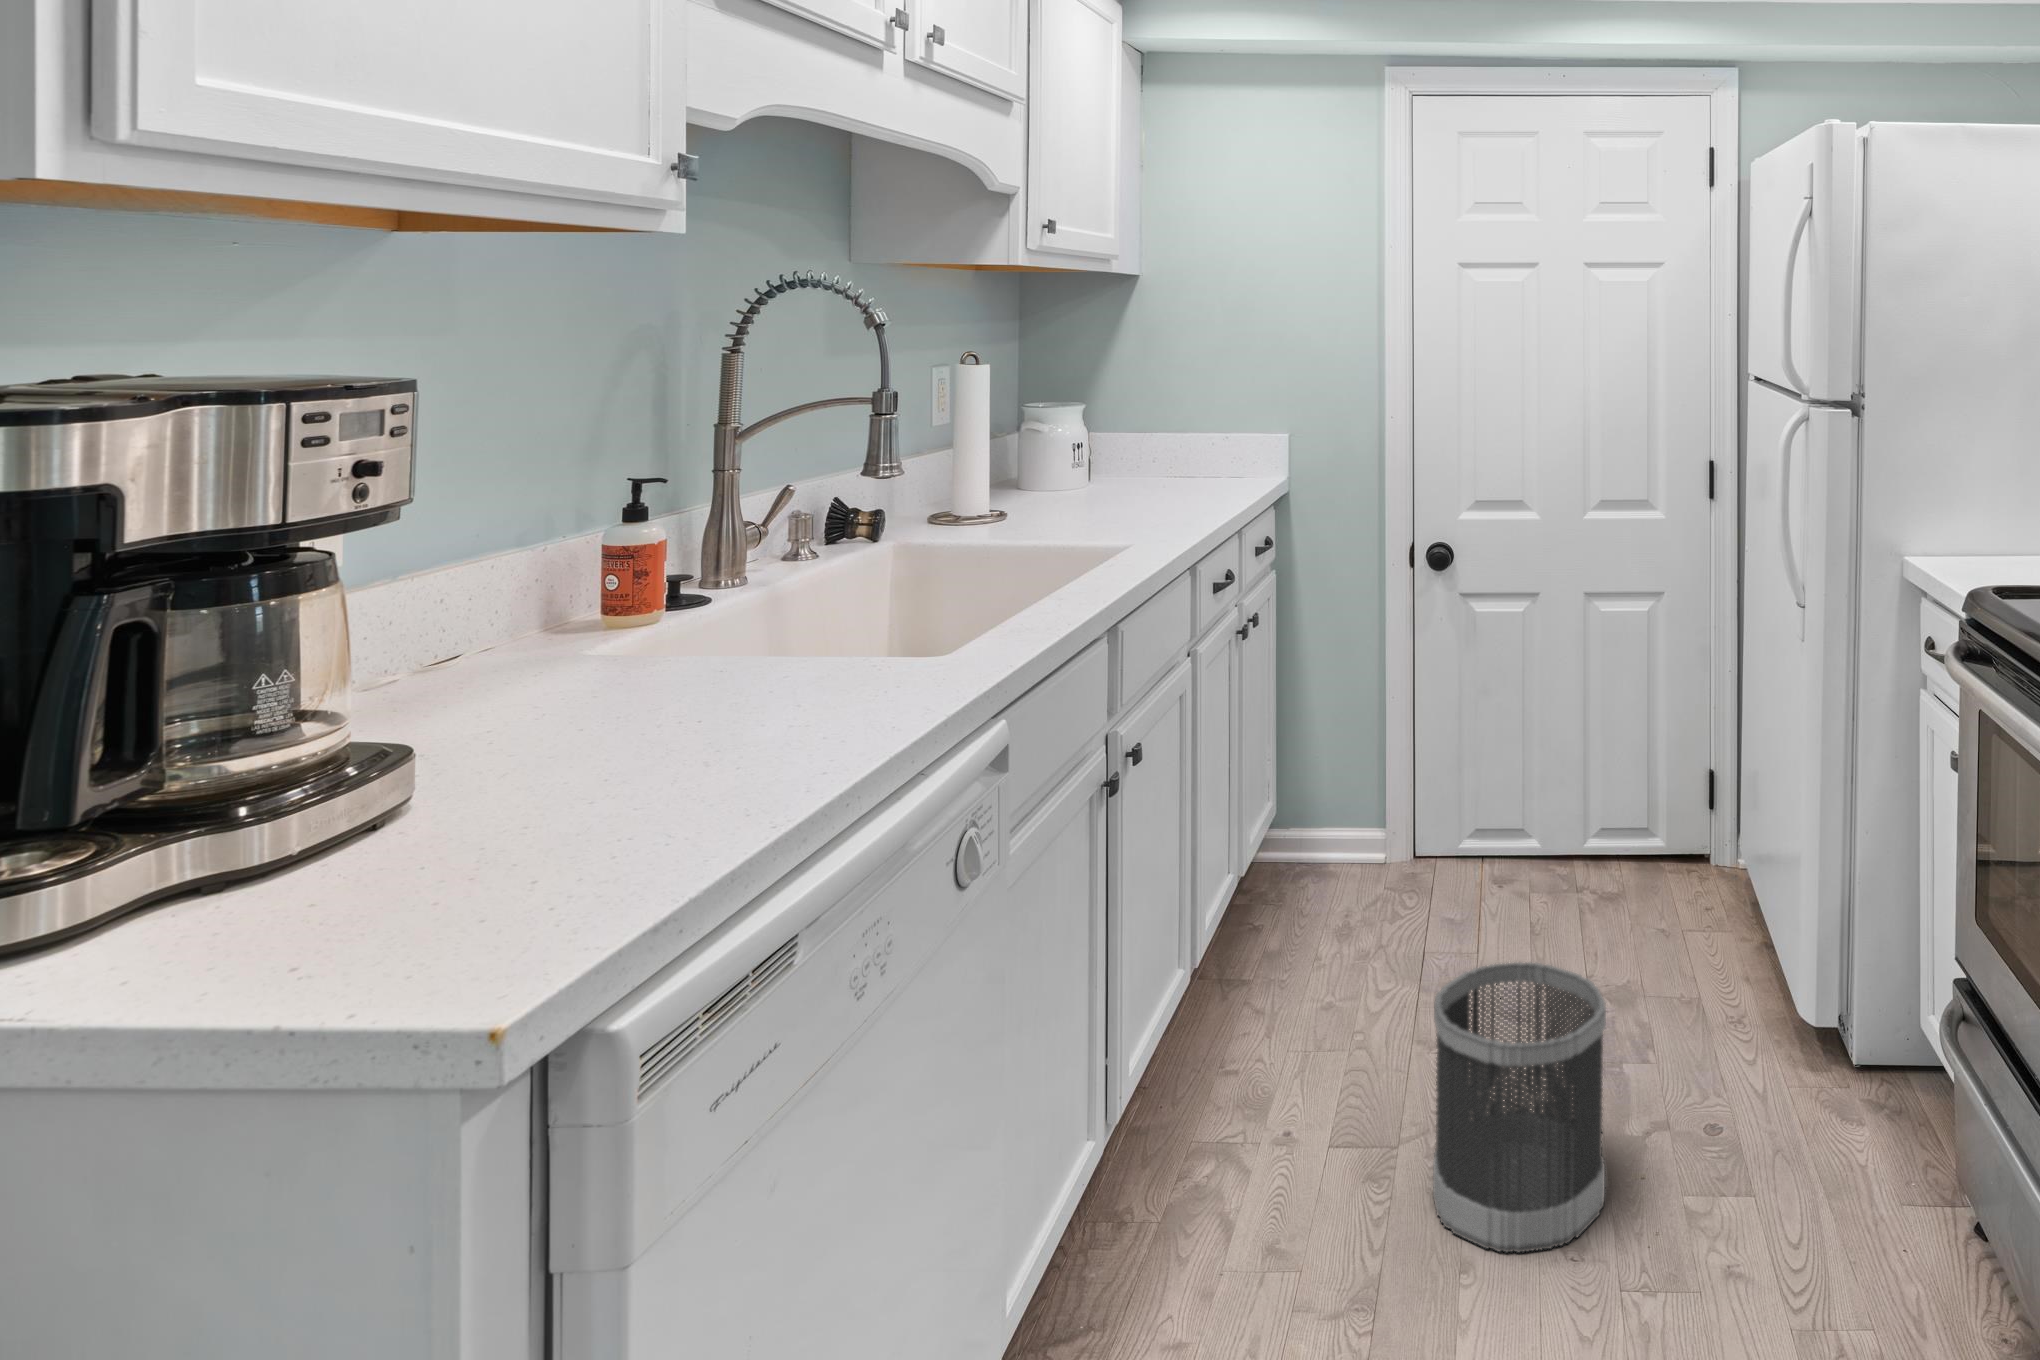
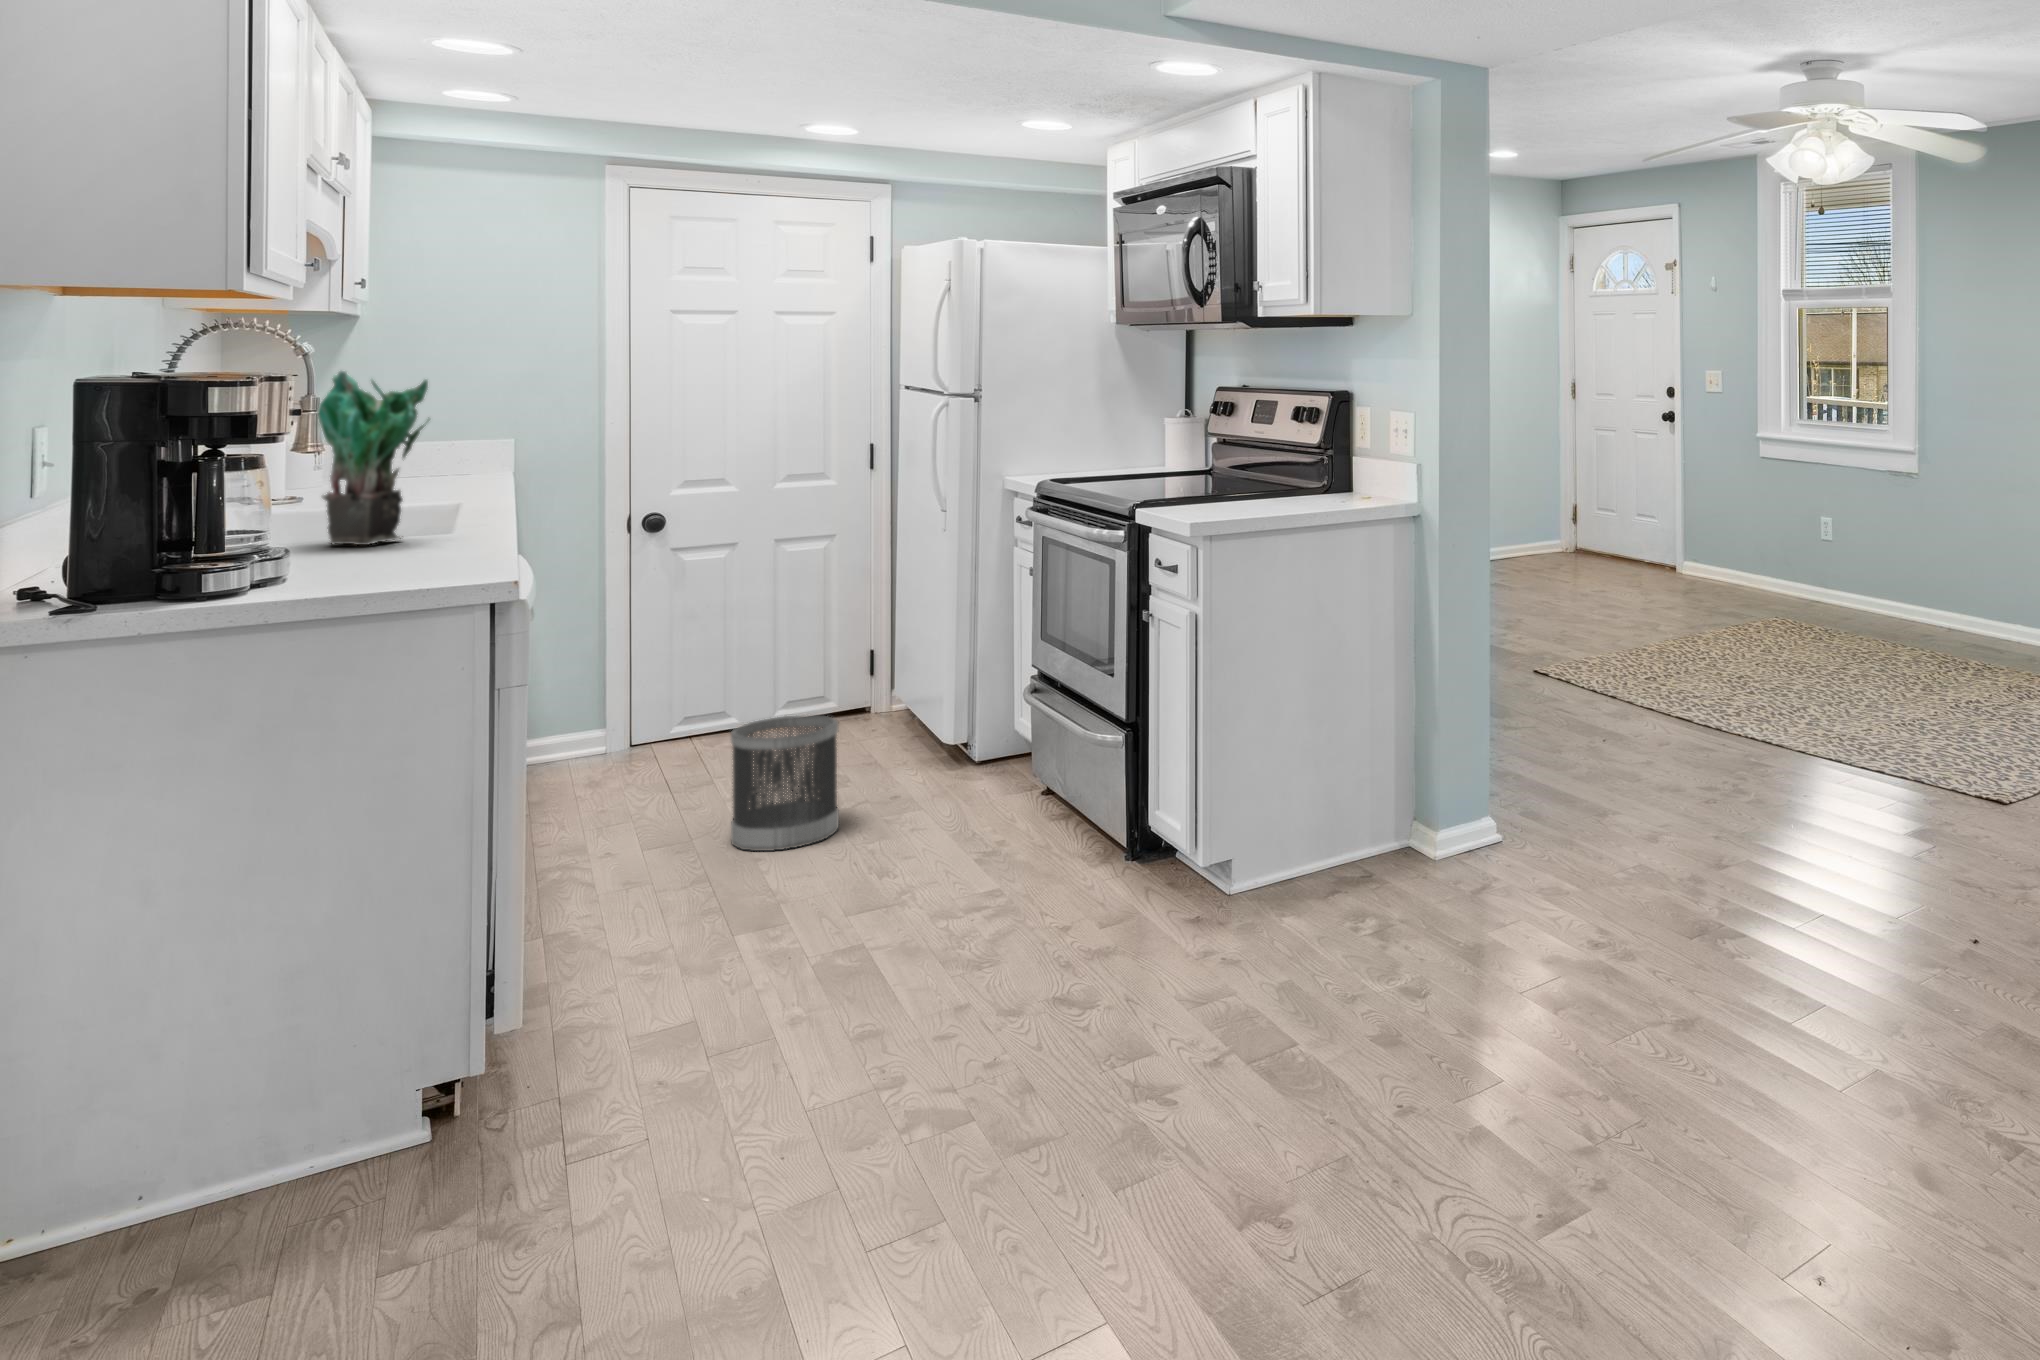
potted plant: none [531,370,779,730] -> present [318,371,429,545]

